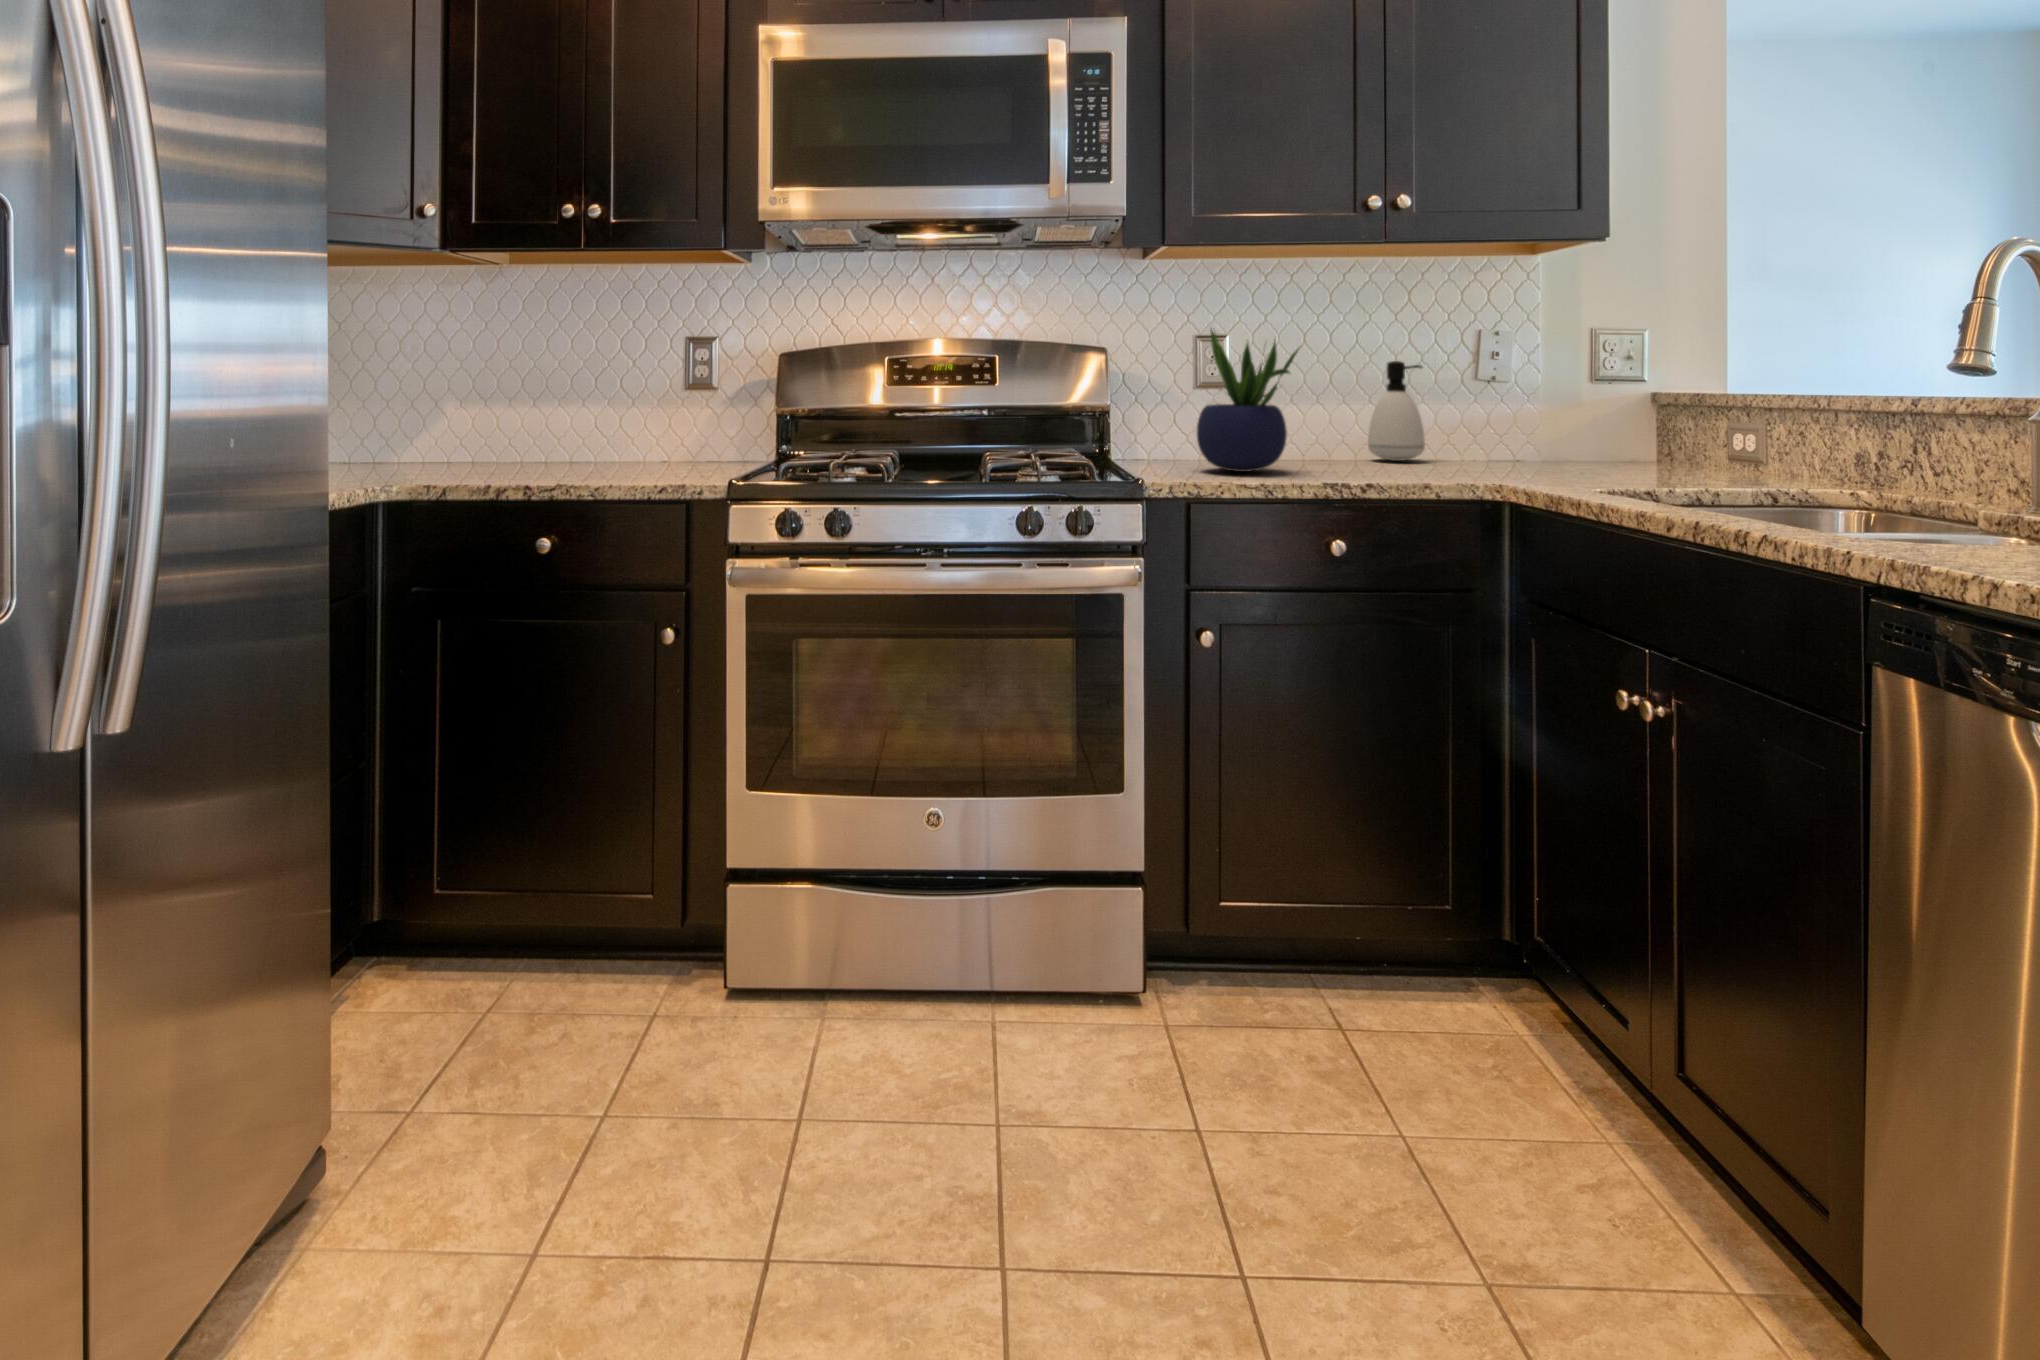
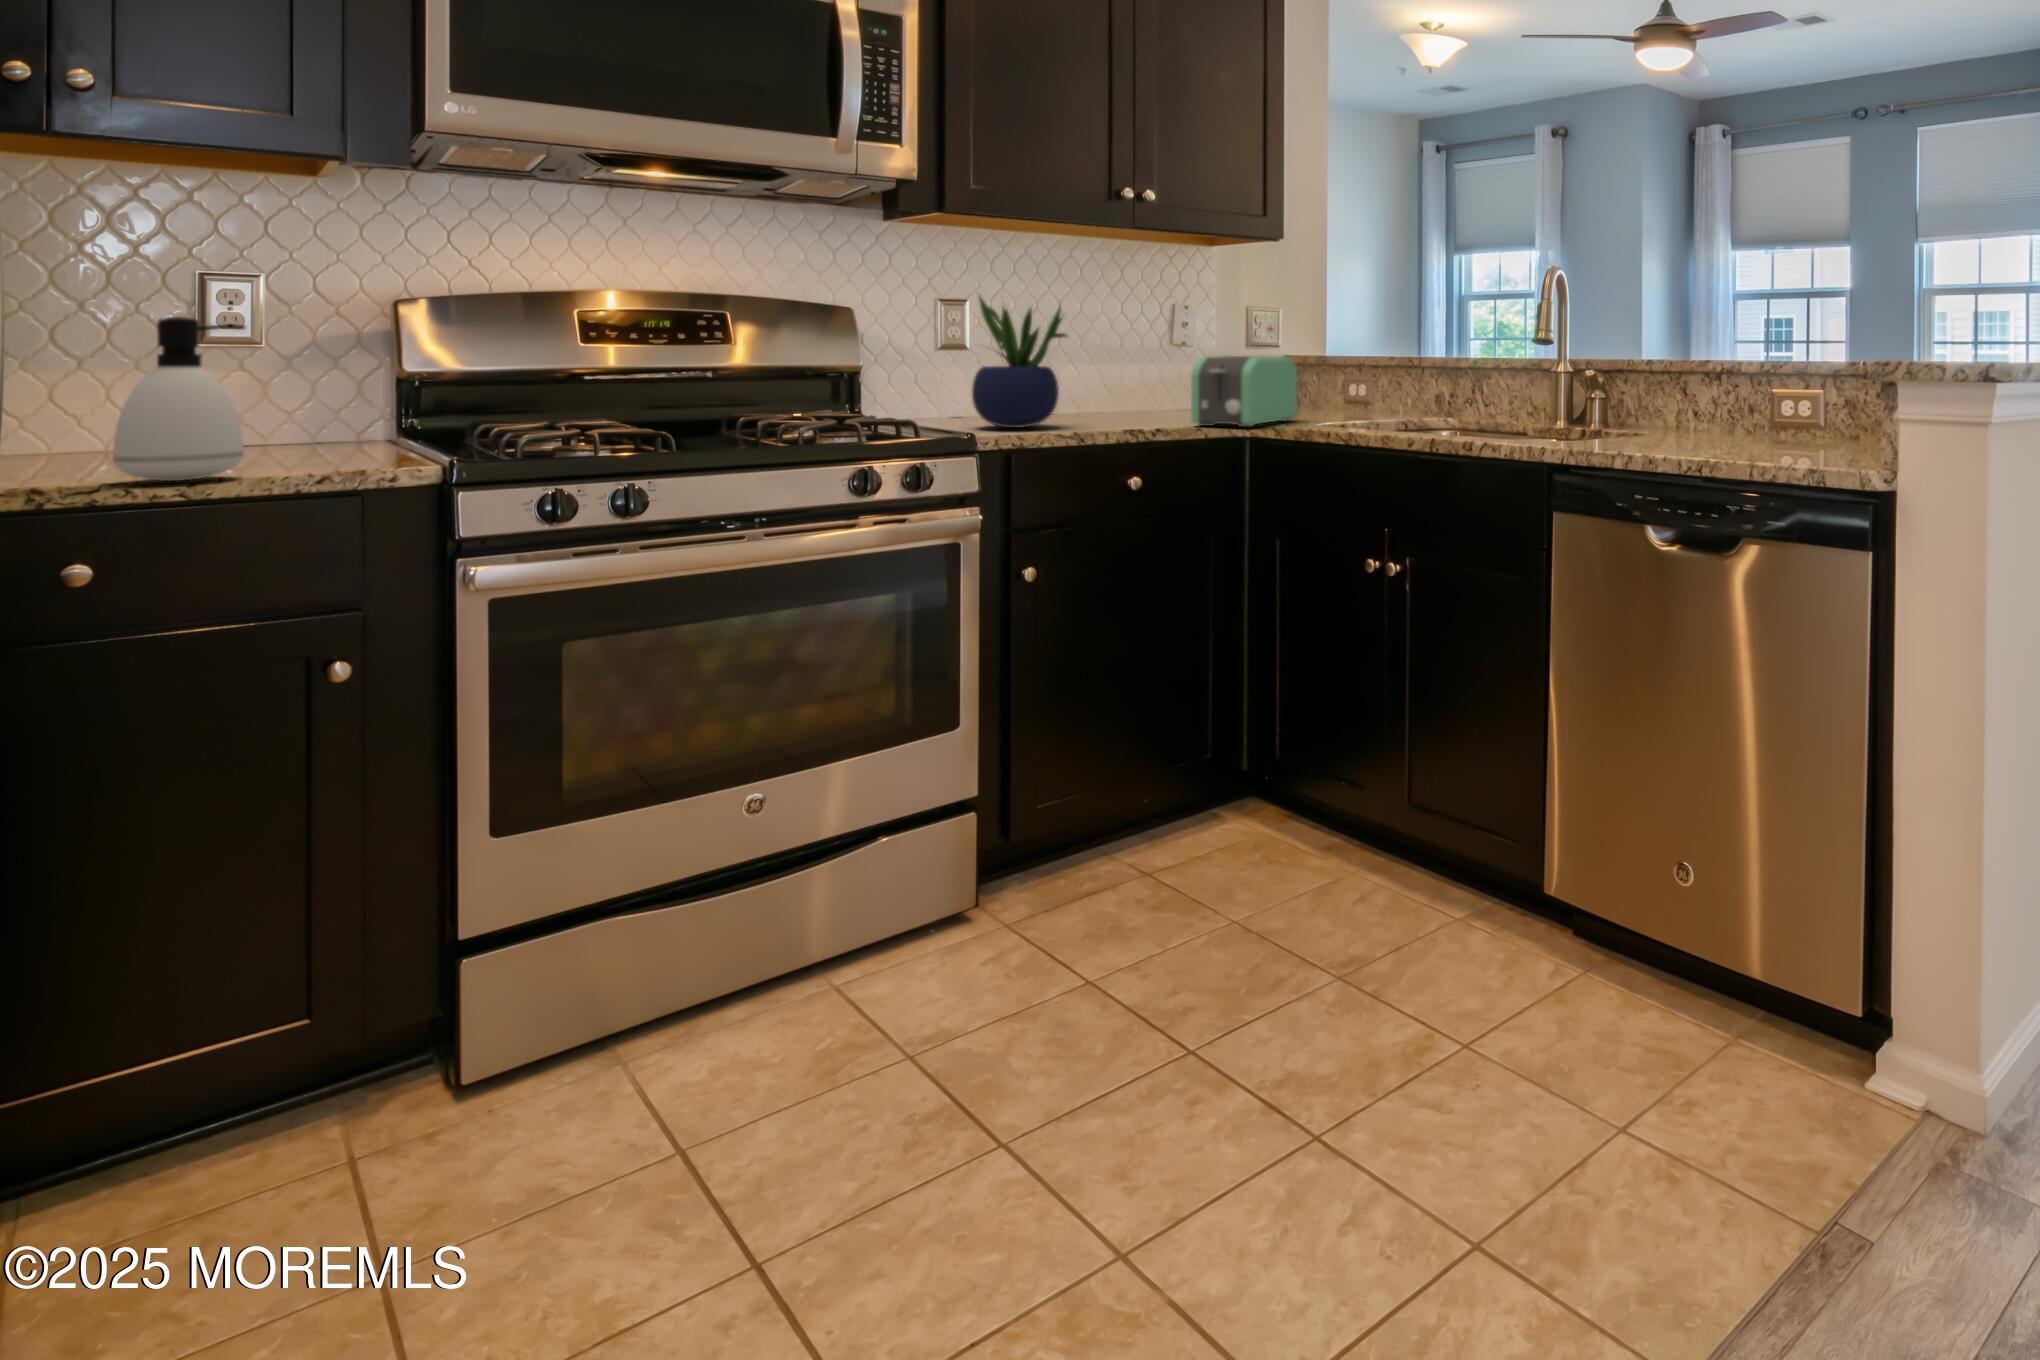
soap dispenser: present [1368,361,1425,461] -> present [113,317,246,481]
toaster: none [1441,395,1606,488] -> present [1191,356,1297,427]

